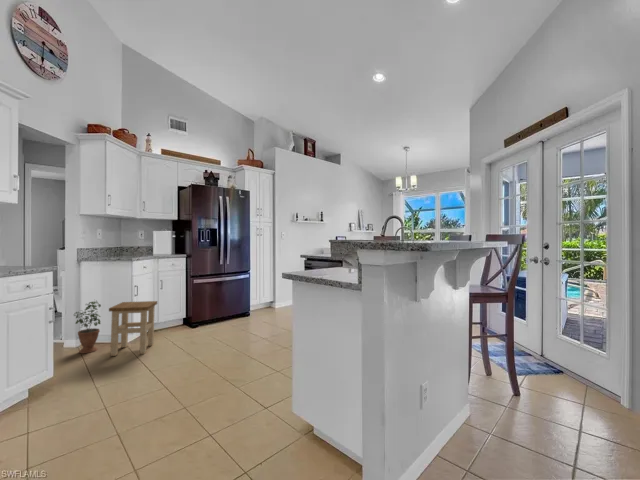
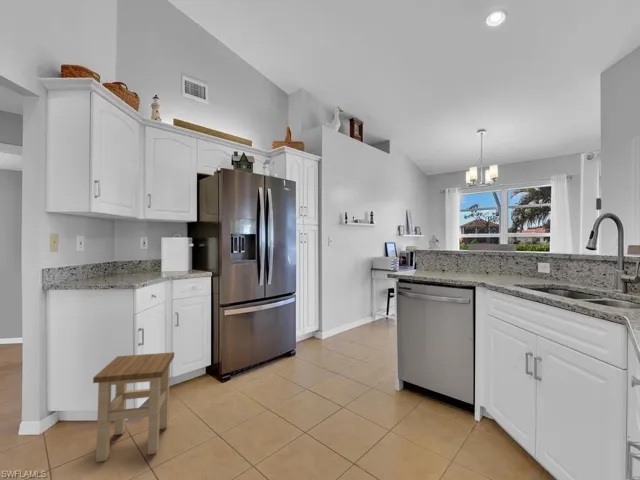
potted plant: present [74,302,101,353] -> none [30,354,81,454]

